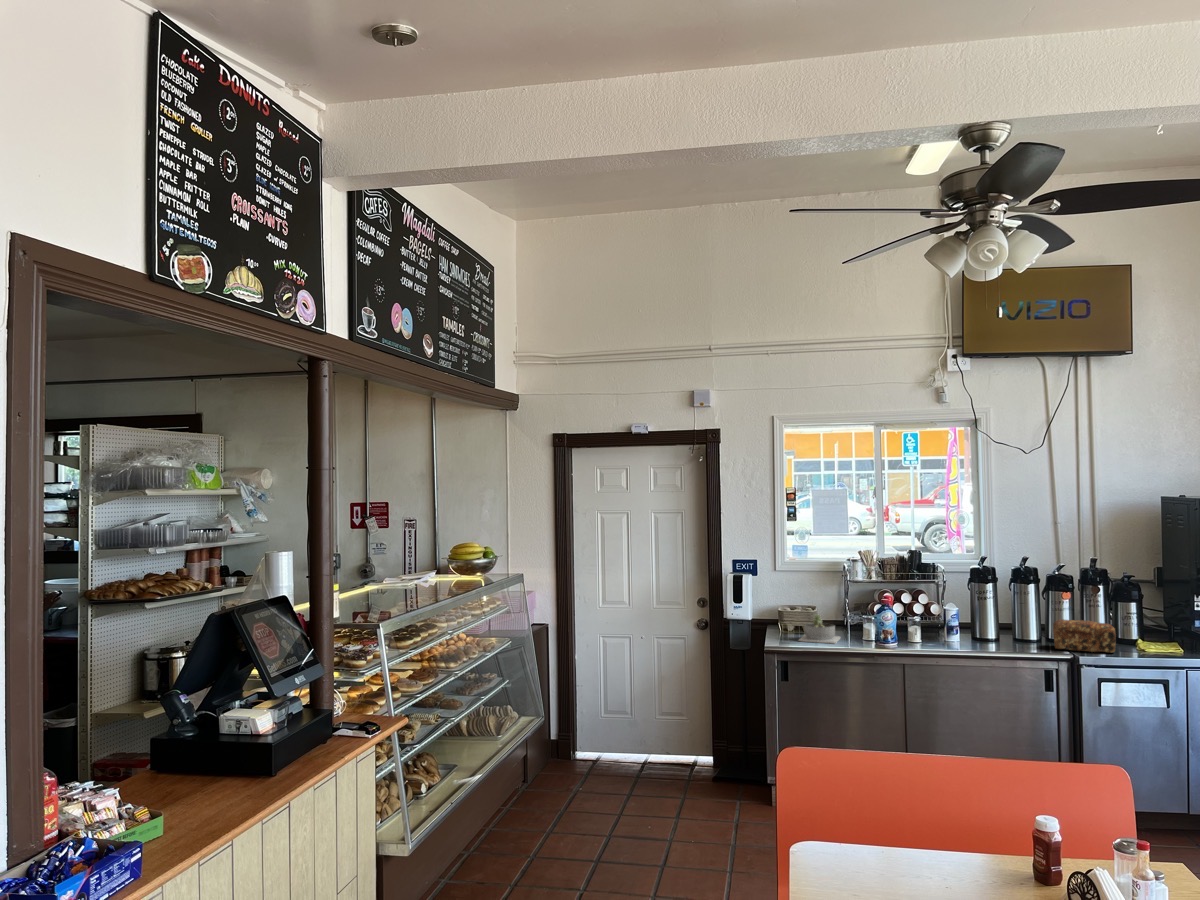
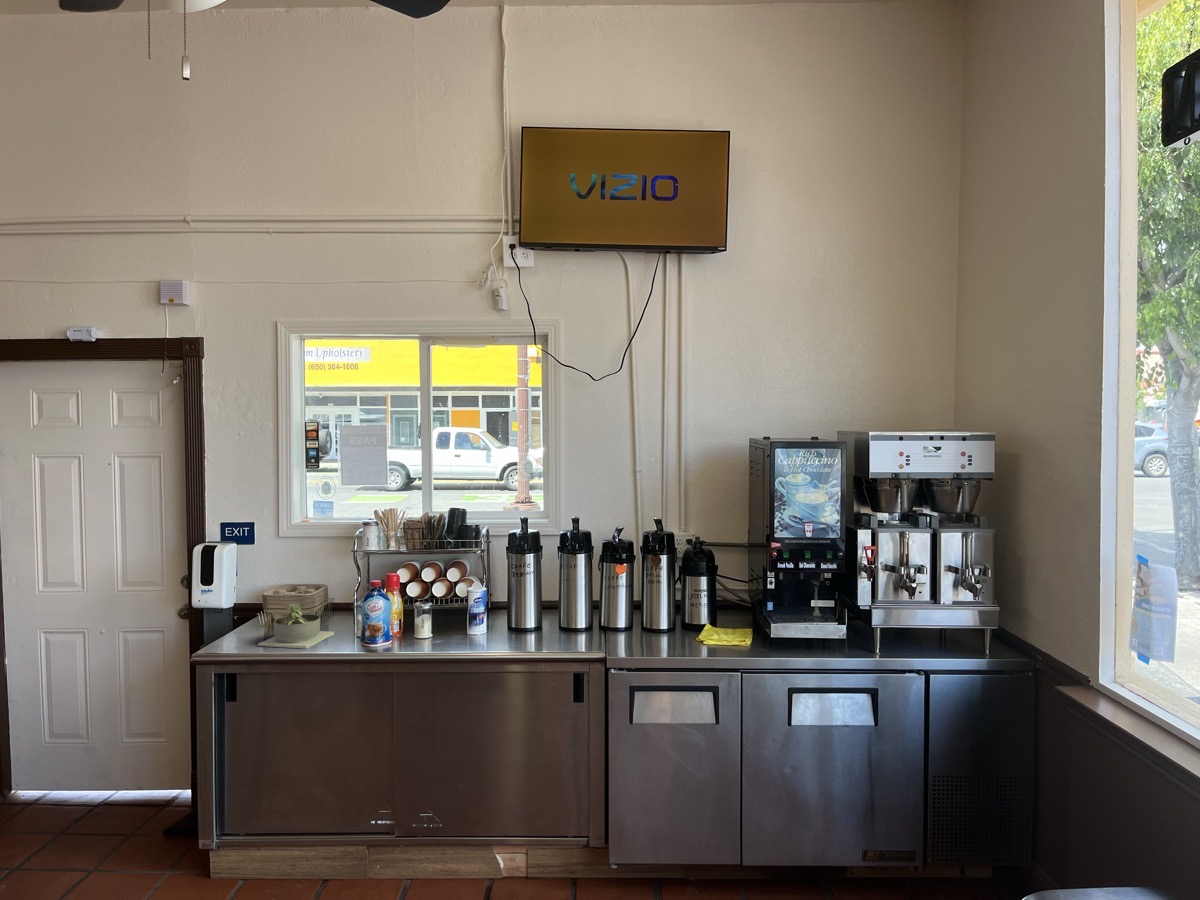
bread loaf: present [1053,619,1116,652] -> none [596,603,674,650]

